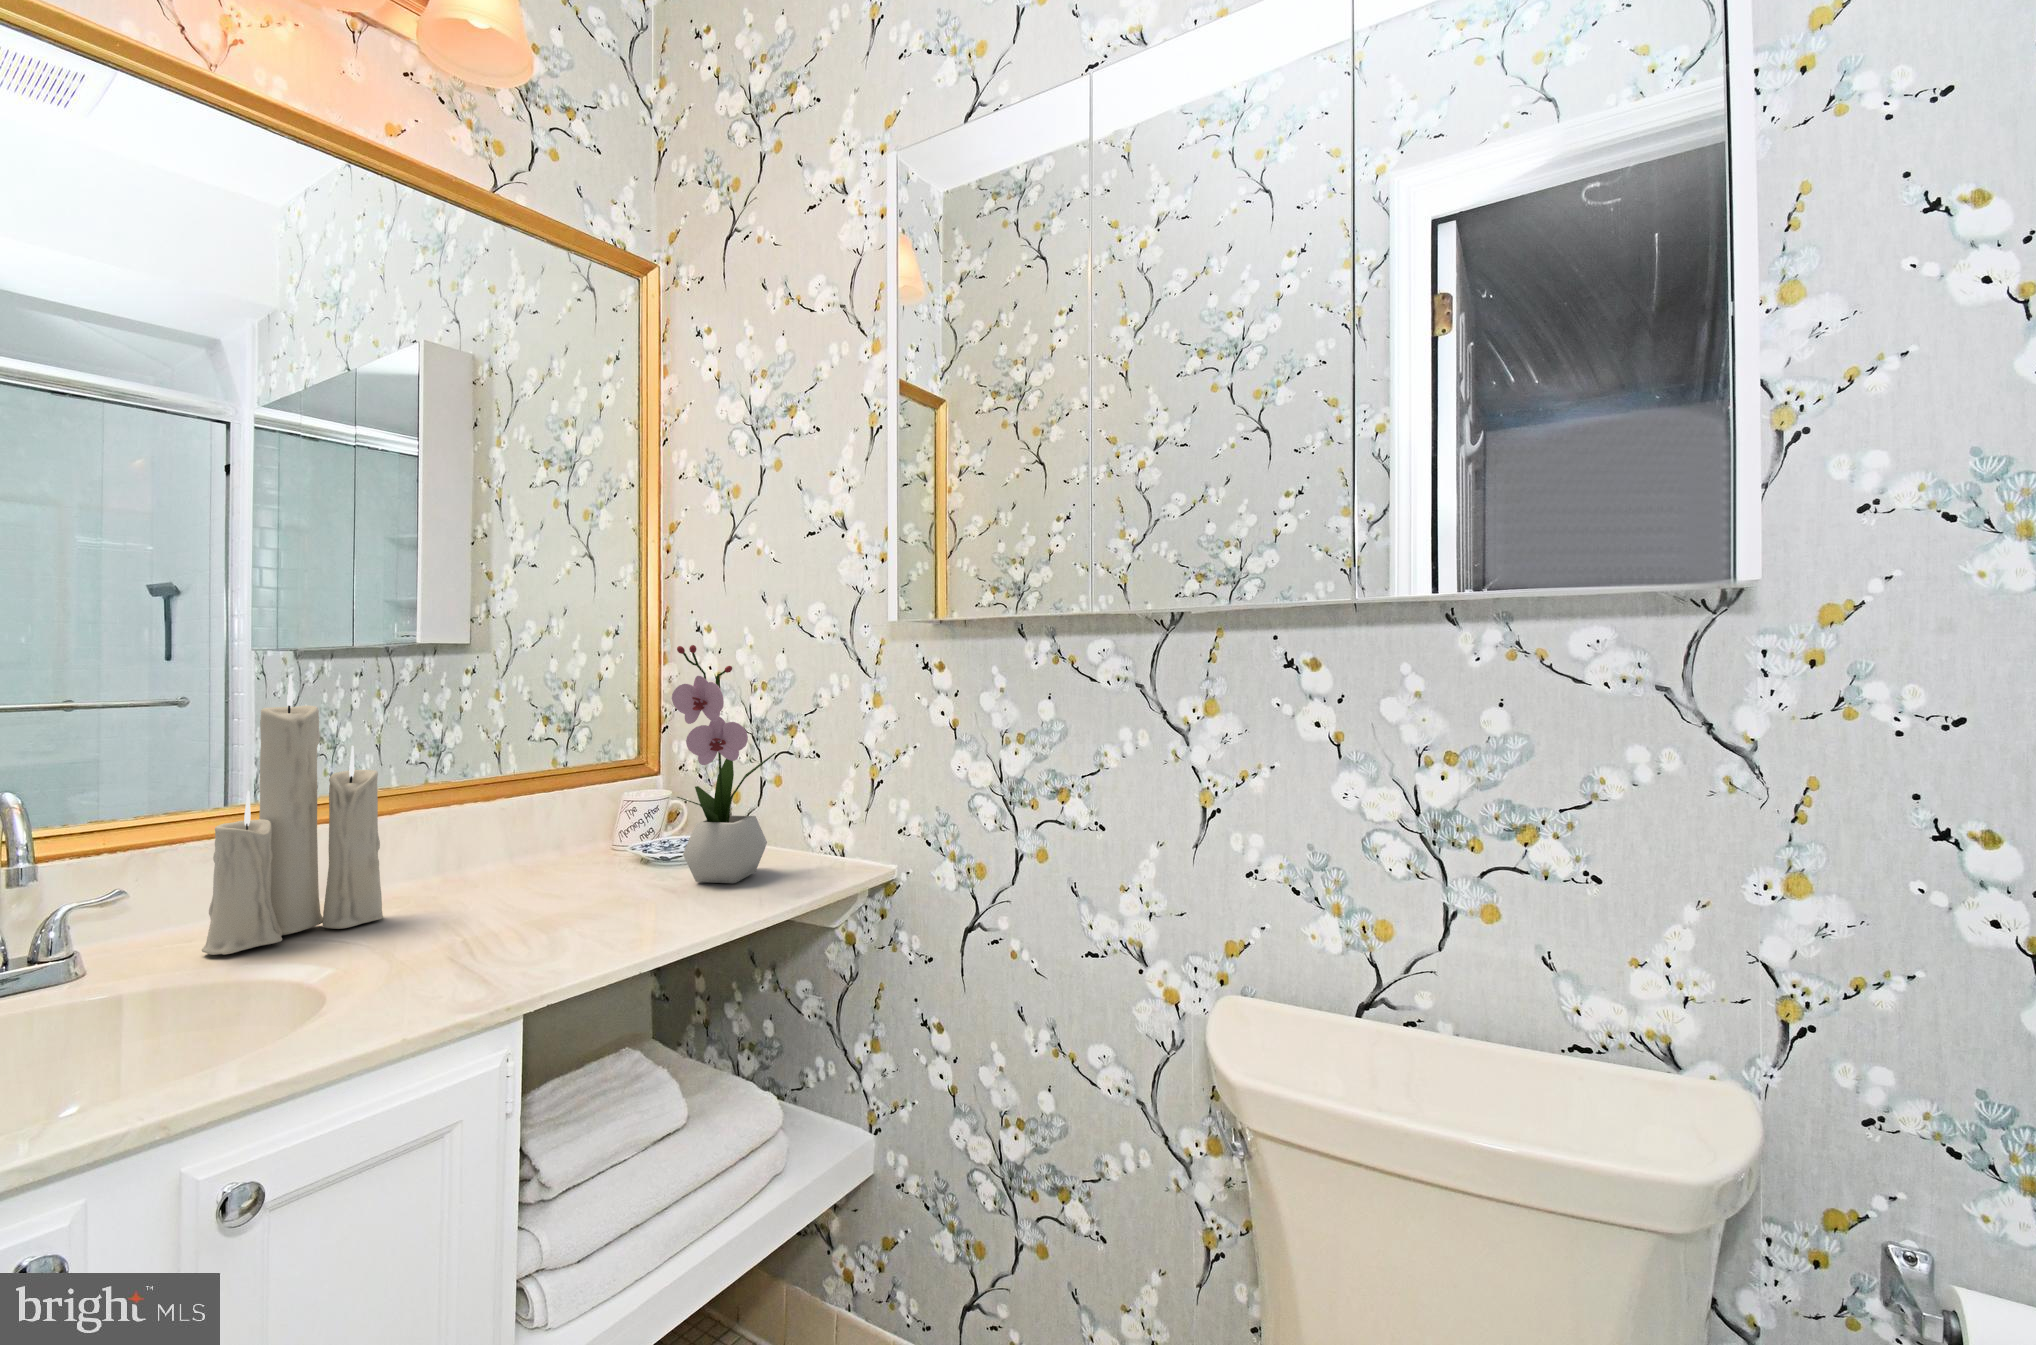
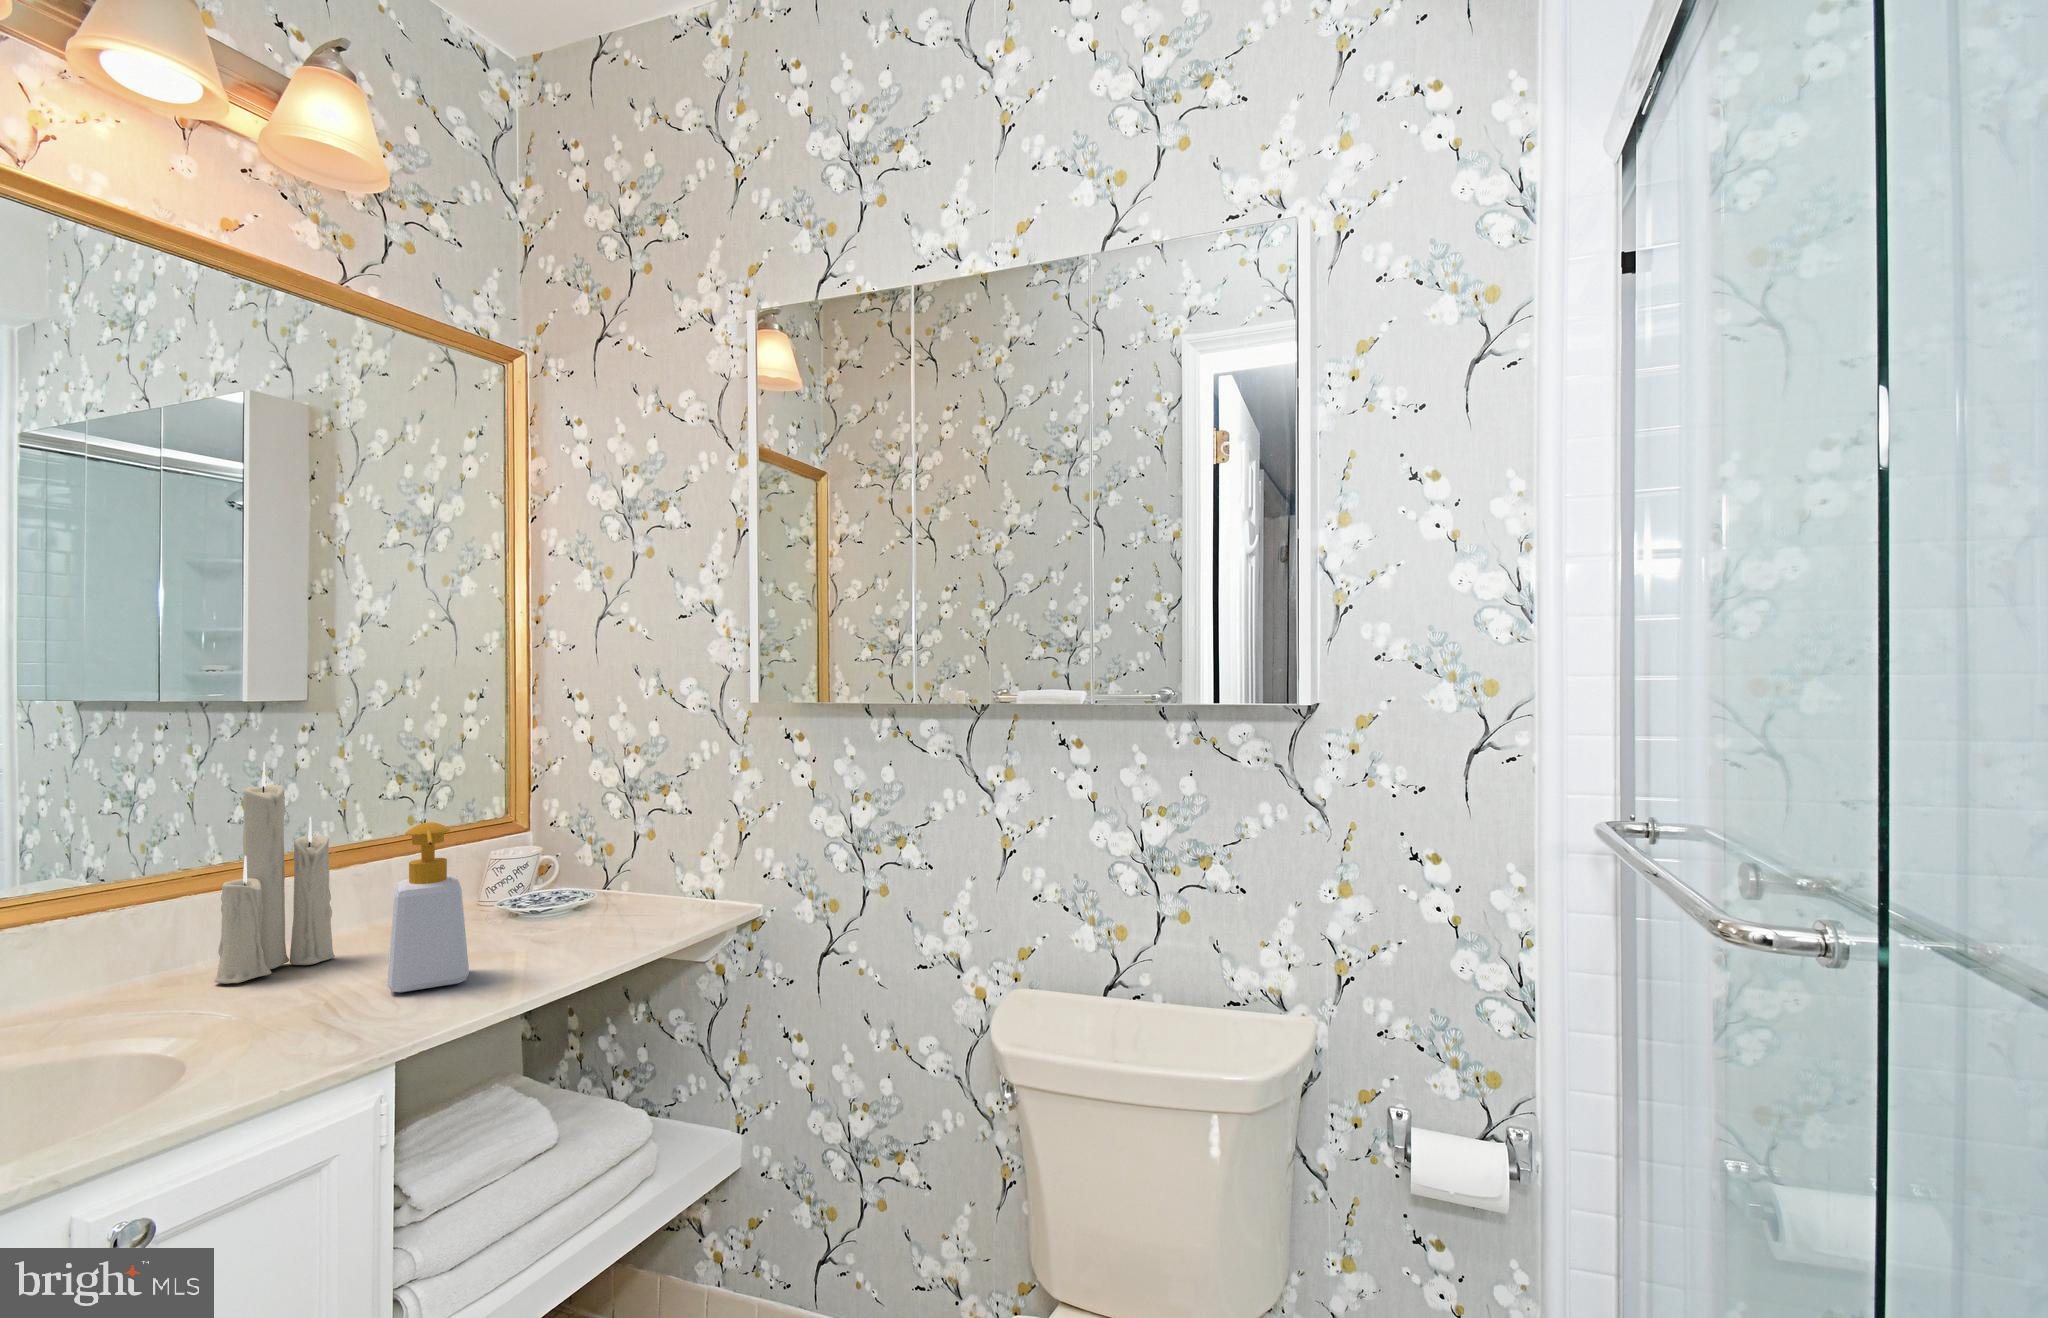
flower arrangement: present [672,645,776,883] -> none [568,721,653,923]
soap bottle: none [383,752,514,983] -> present [388,822,469,993]

